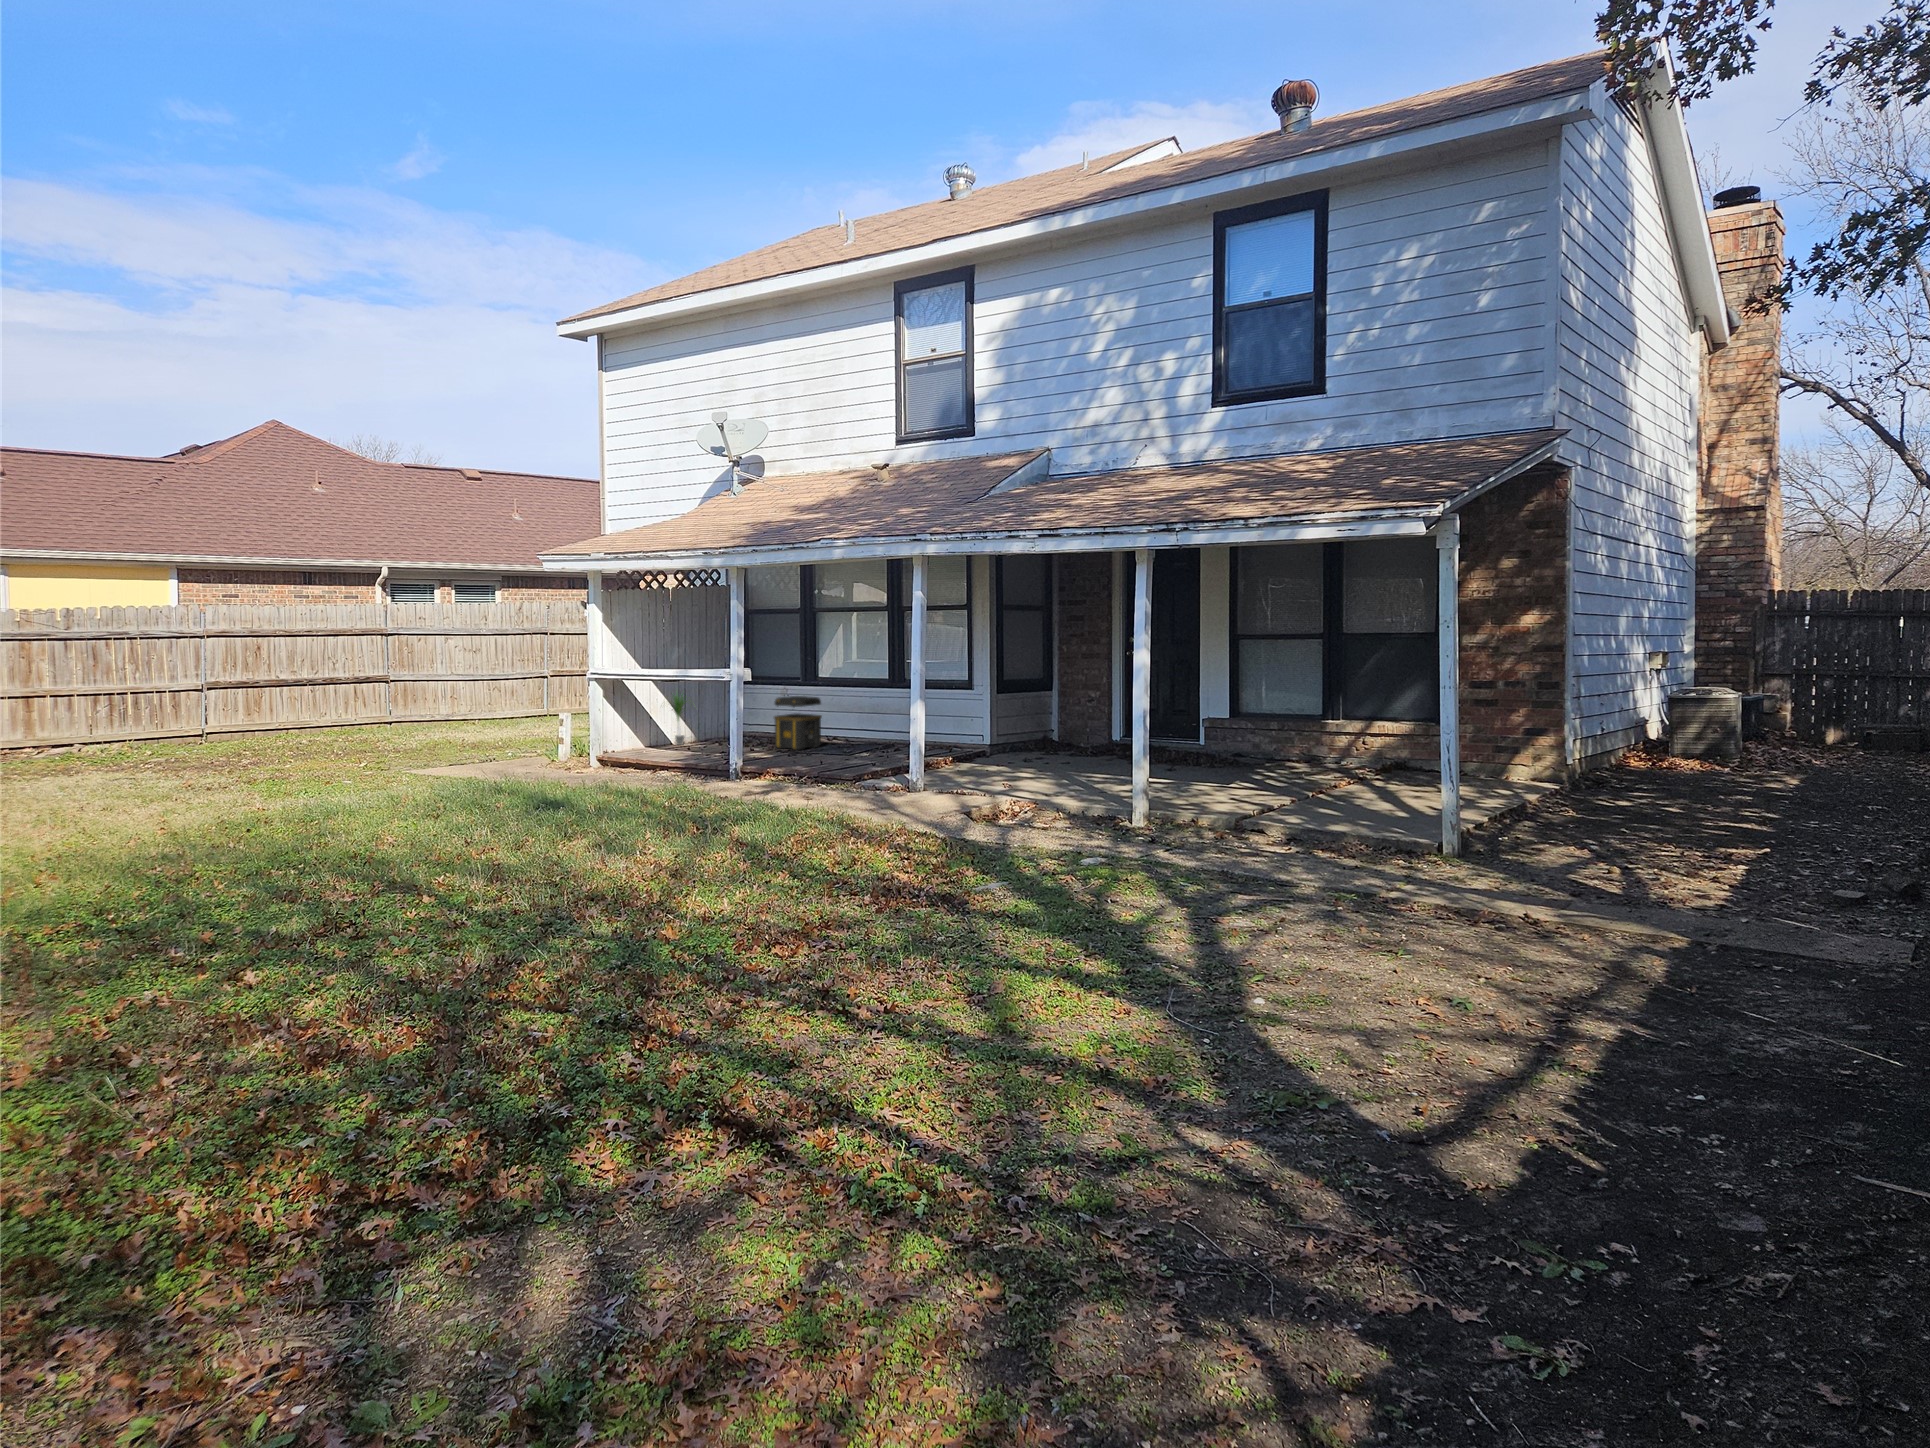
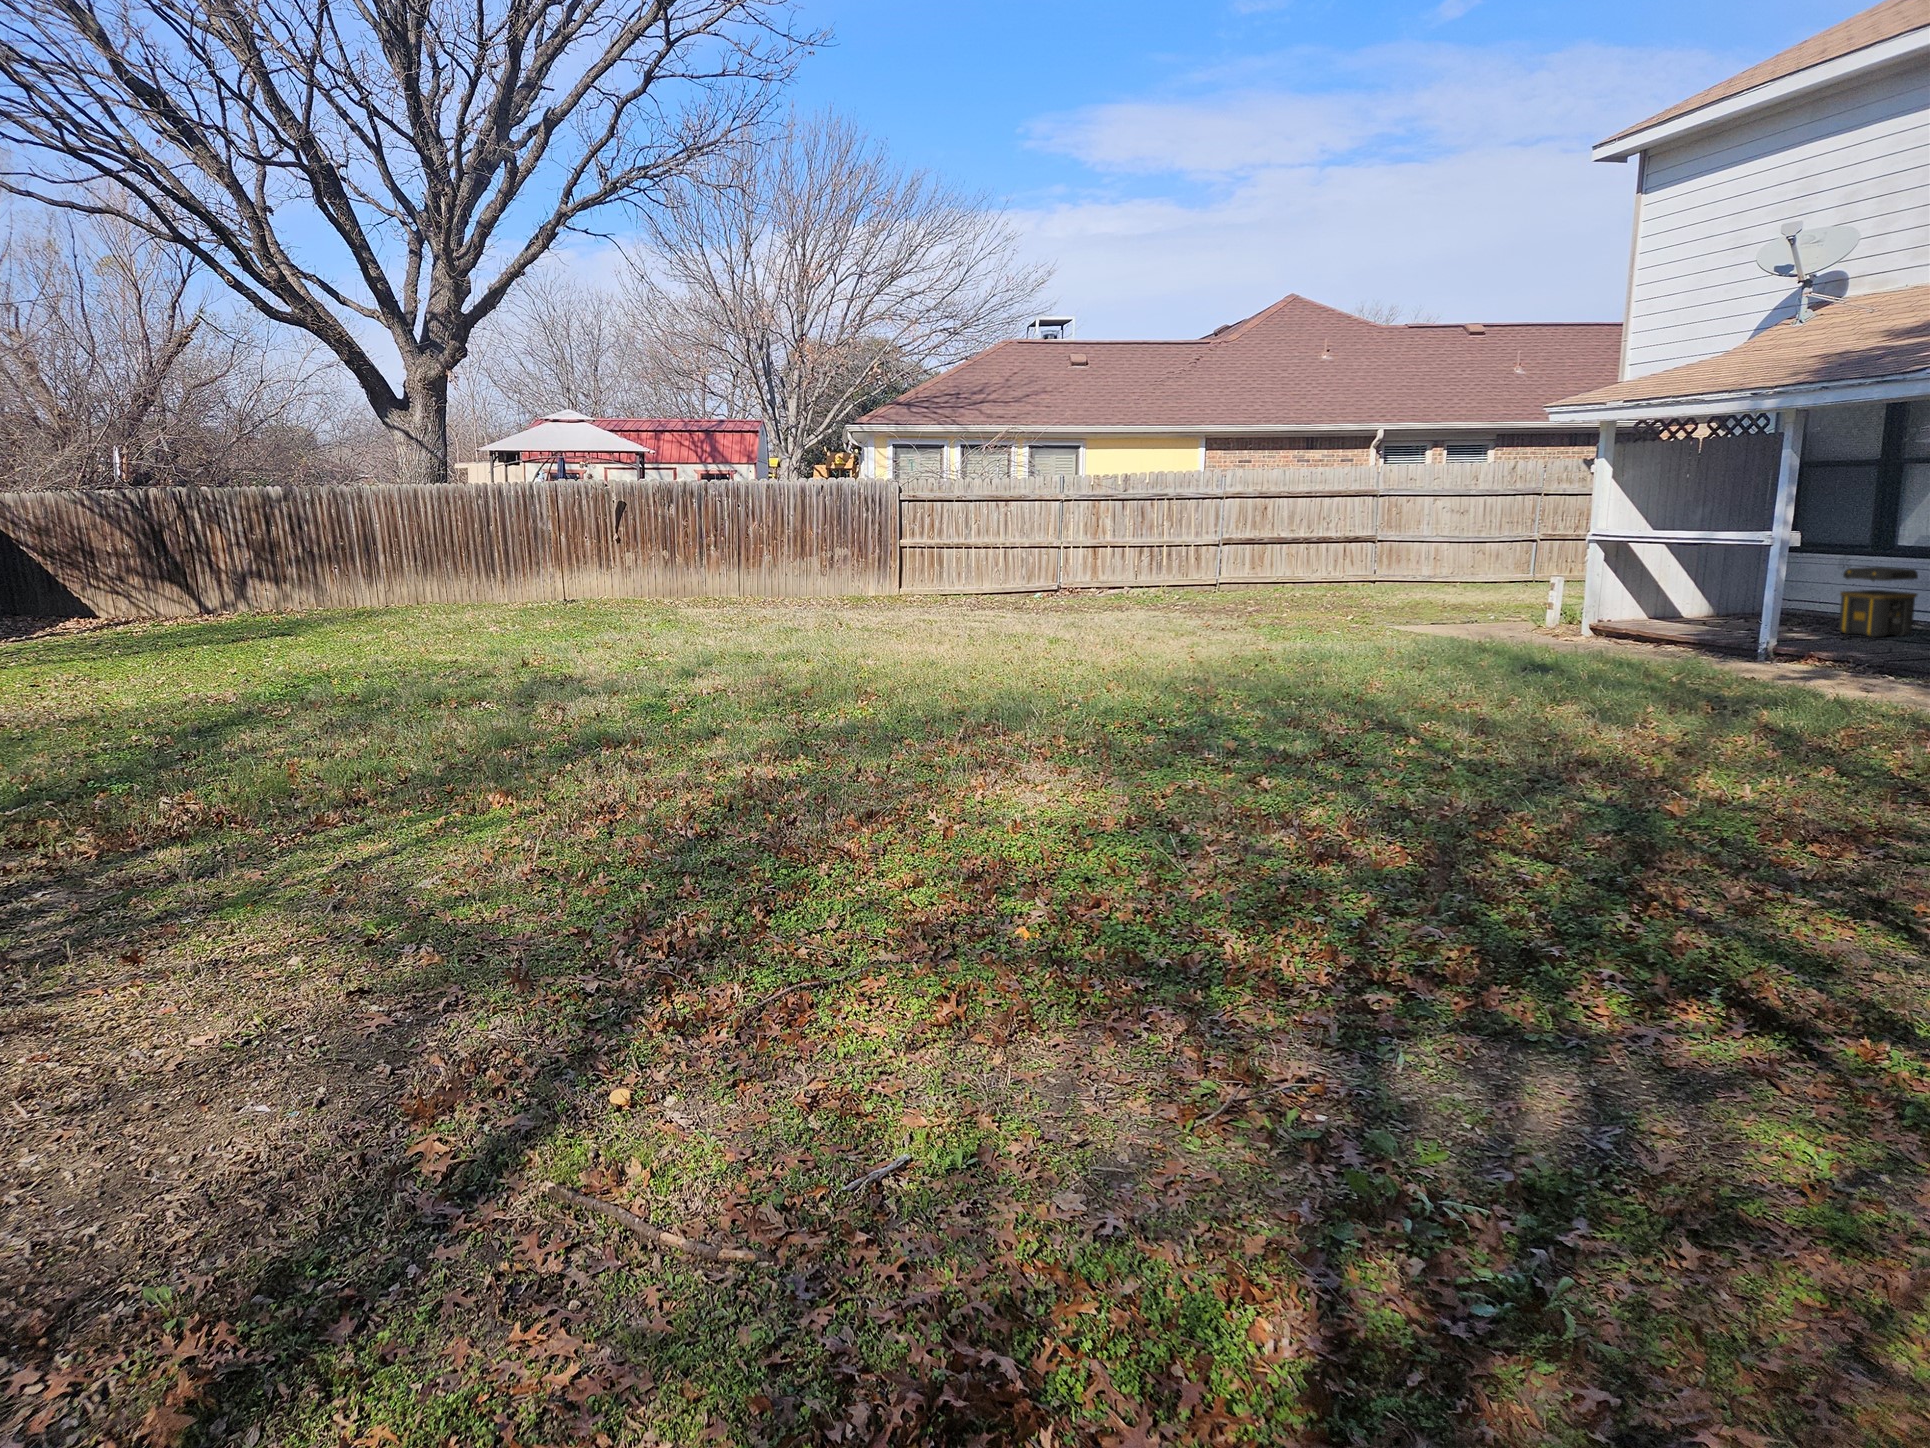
potted plant: present [670,694,687,745] -> none [1677,552,1730,622]

